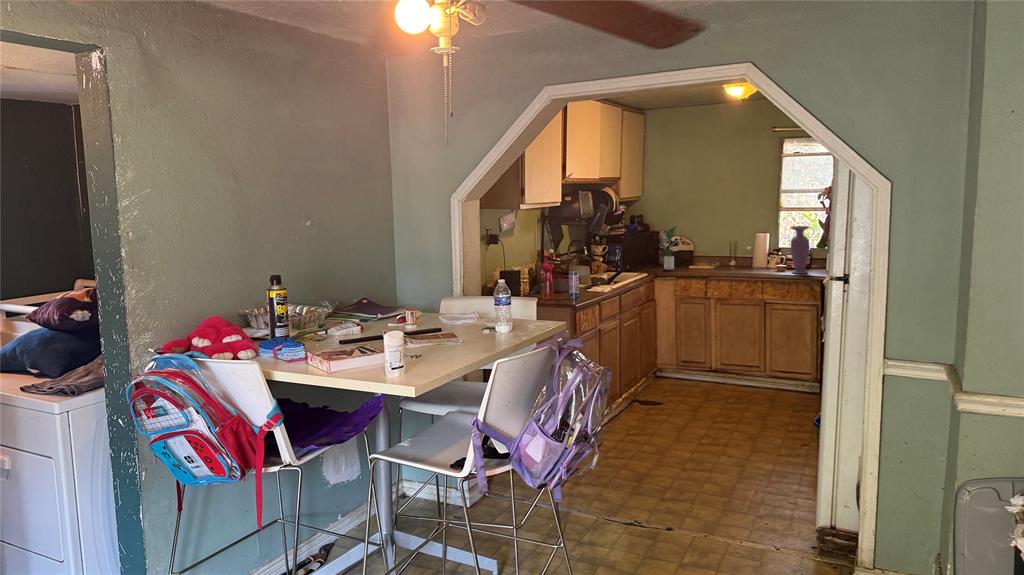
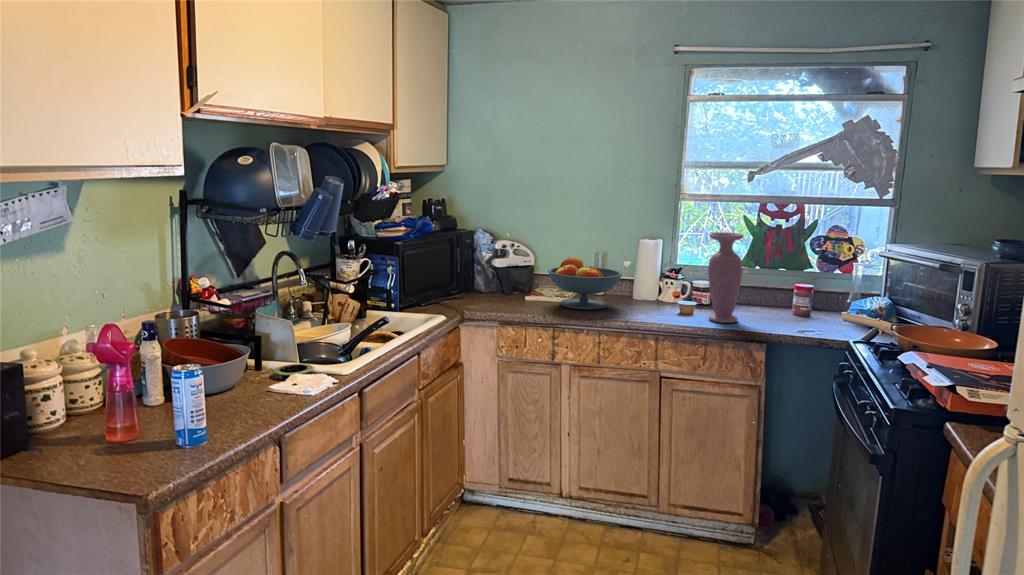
potted plant: present [660,226,679,270] -> none [467,223,511,305]
fruit bowl: none [702,243,744,270] -> present [548,257,622,310]

